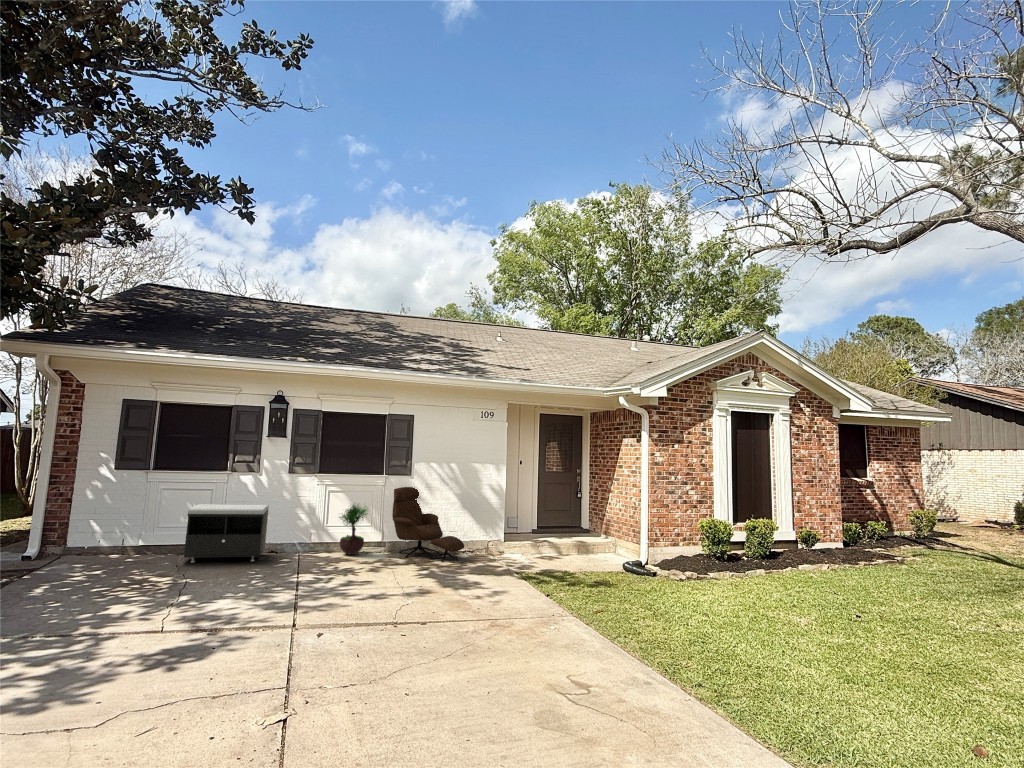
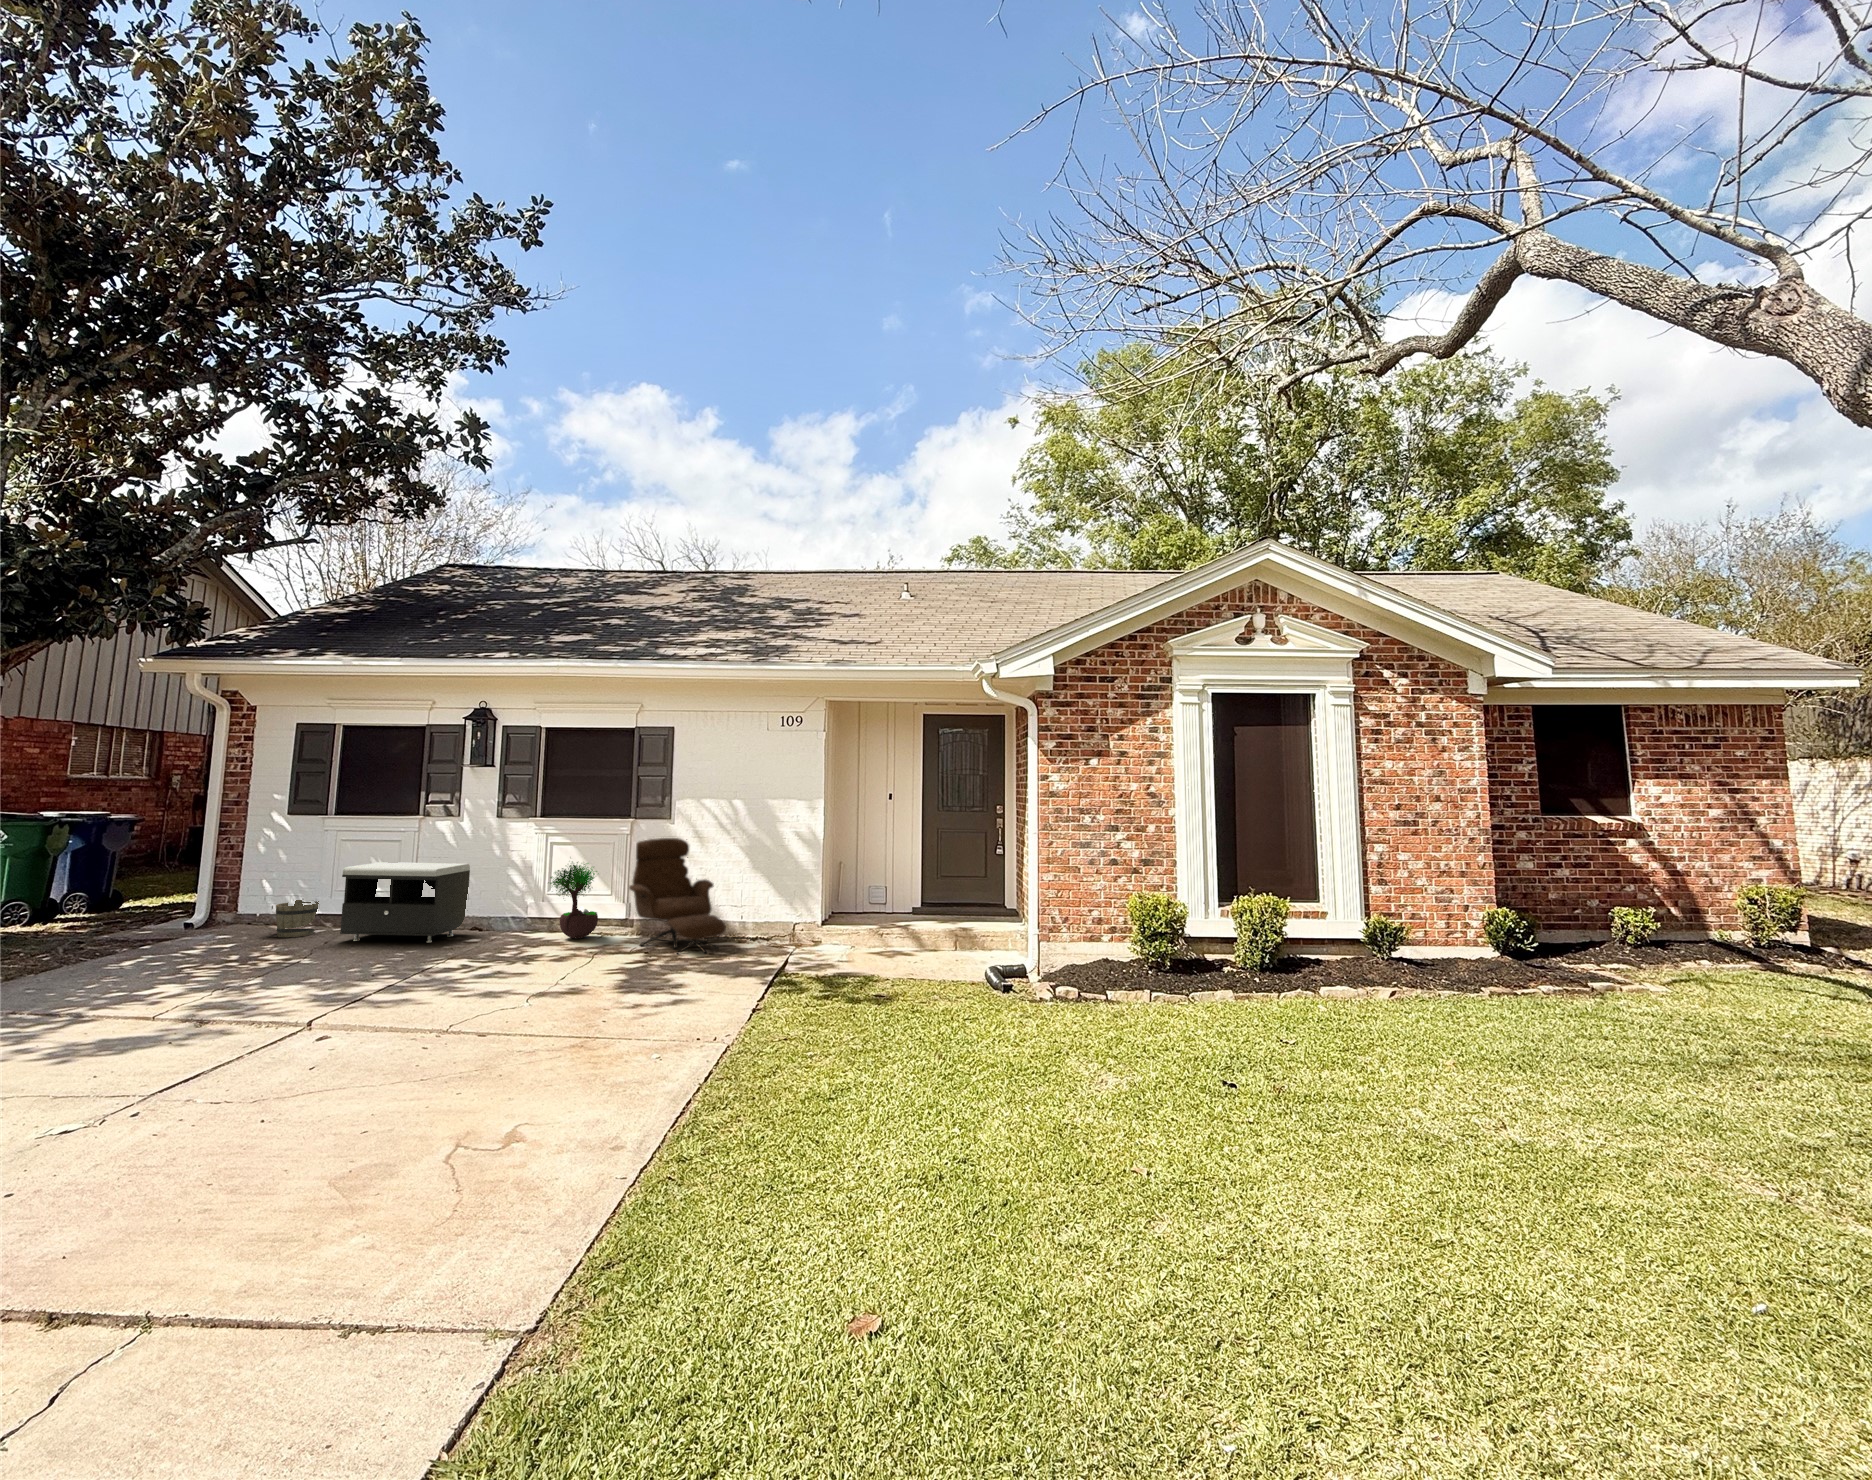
bucket: none [116,530,148,562] -> present [276,900,319,937]

